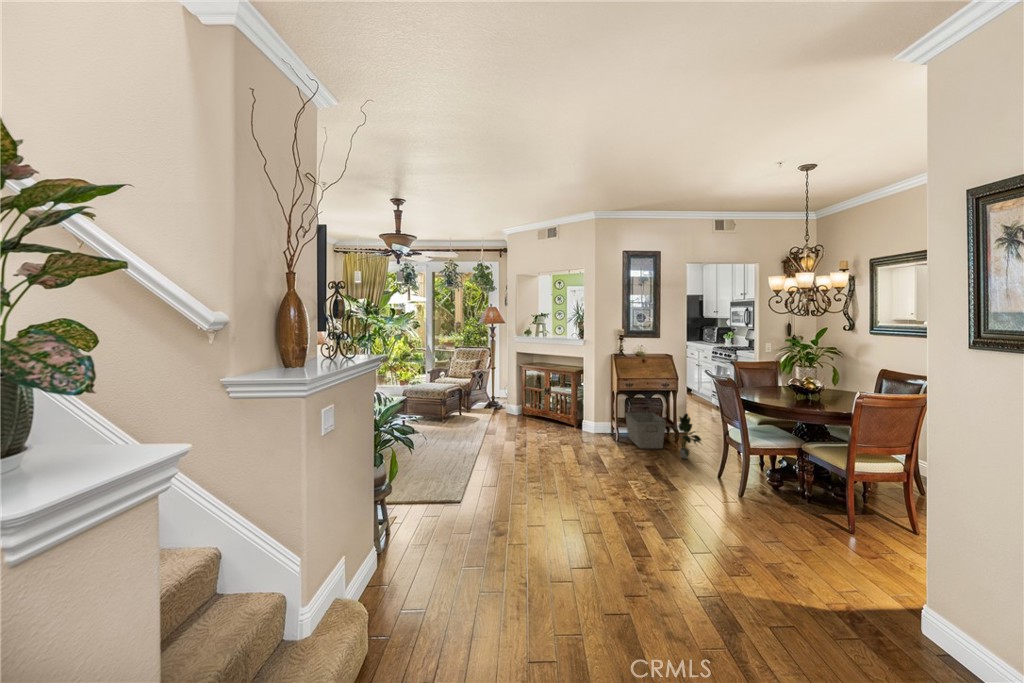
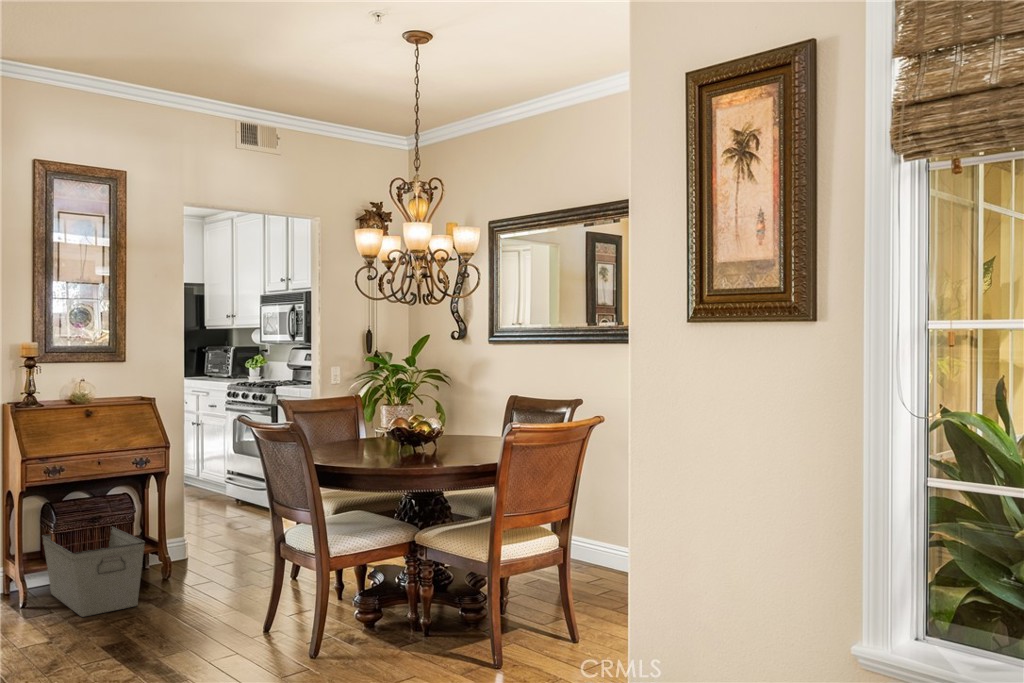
potted plant: present [669,414,701,459] -> none [150,518,229,620]

